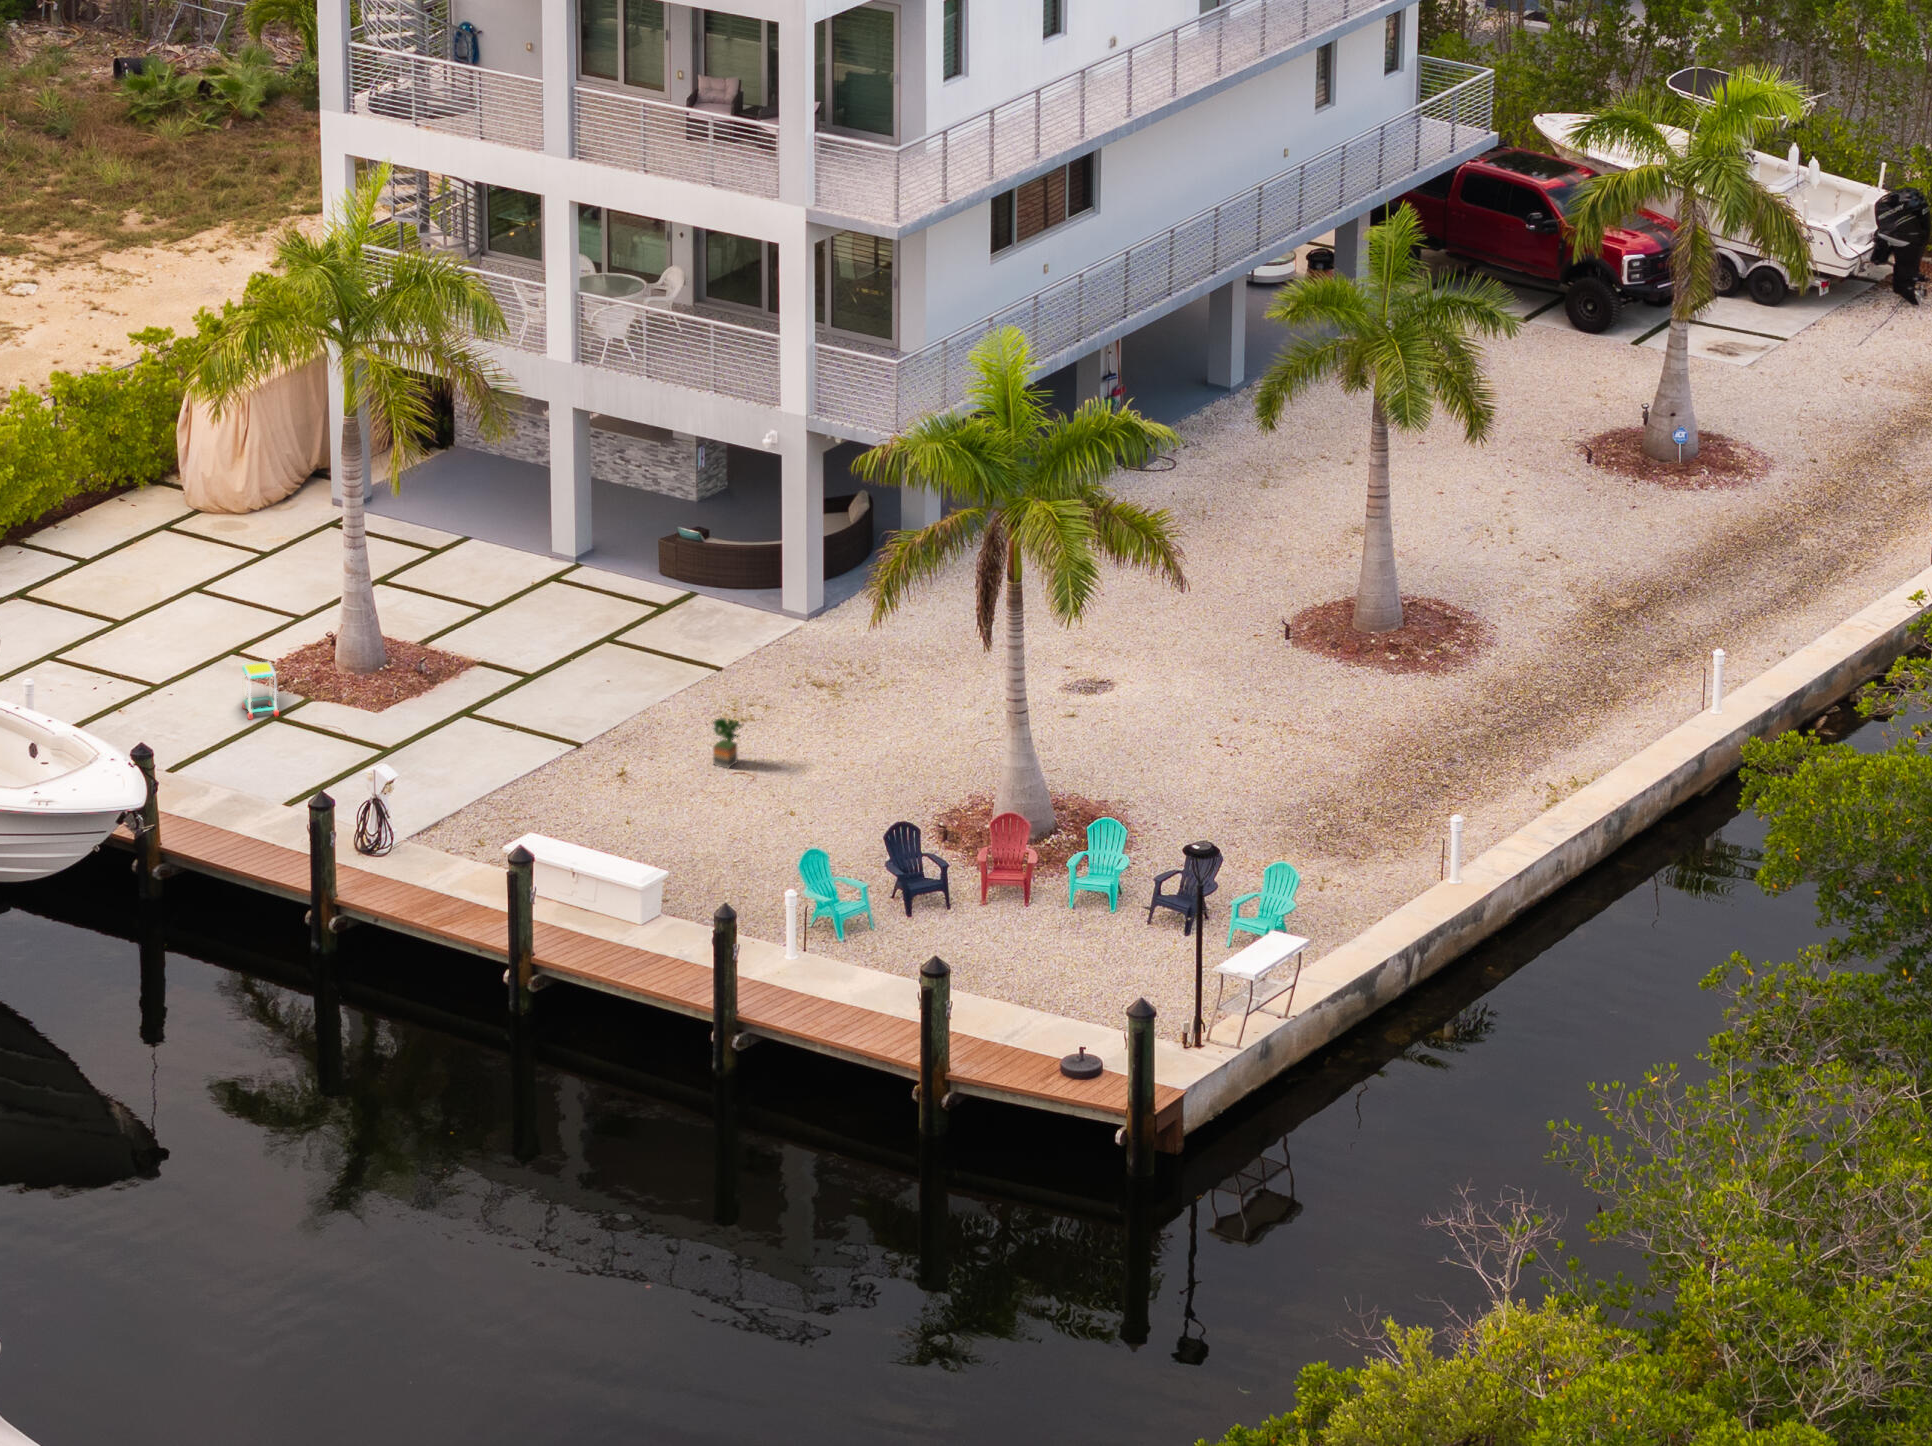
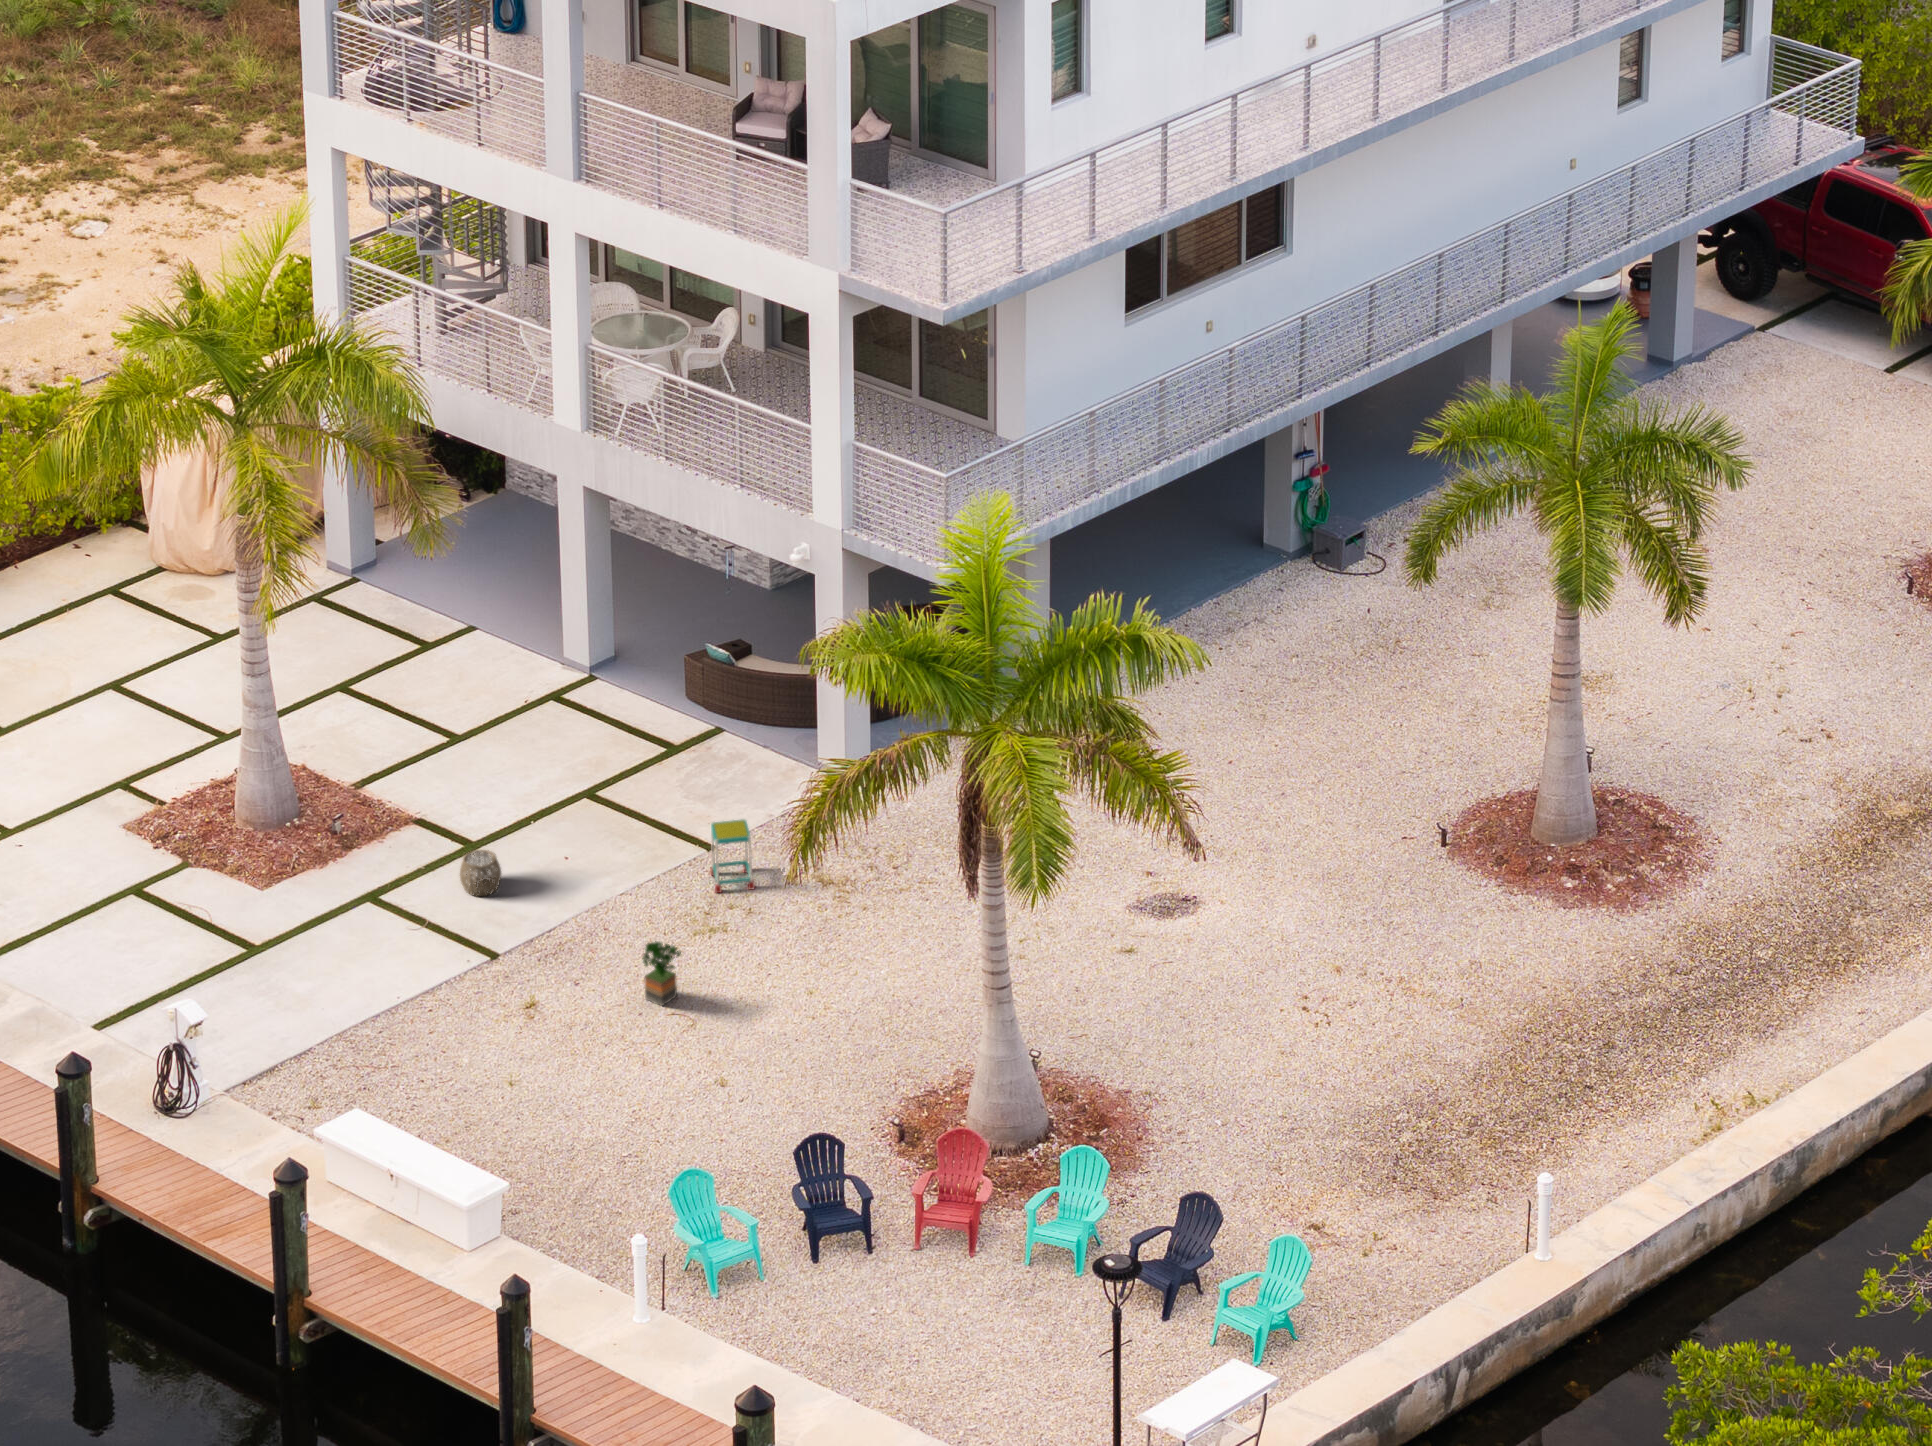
side table: present [242,662,279,720] -> present [711,819,755,893]
woven basket: none [537,673,570,709] -> present [460,850,501,896]

